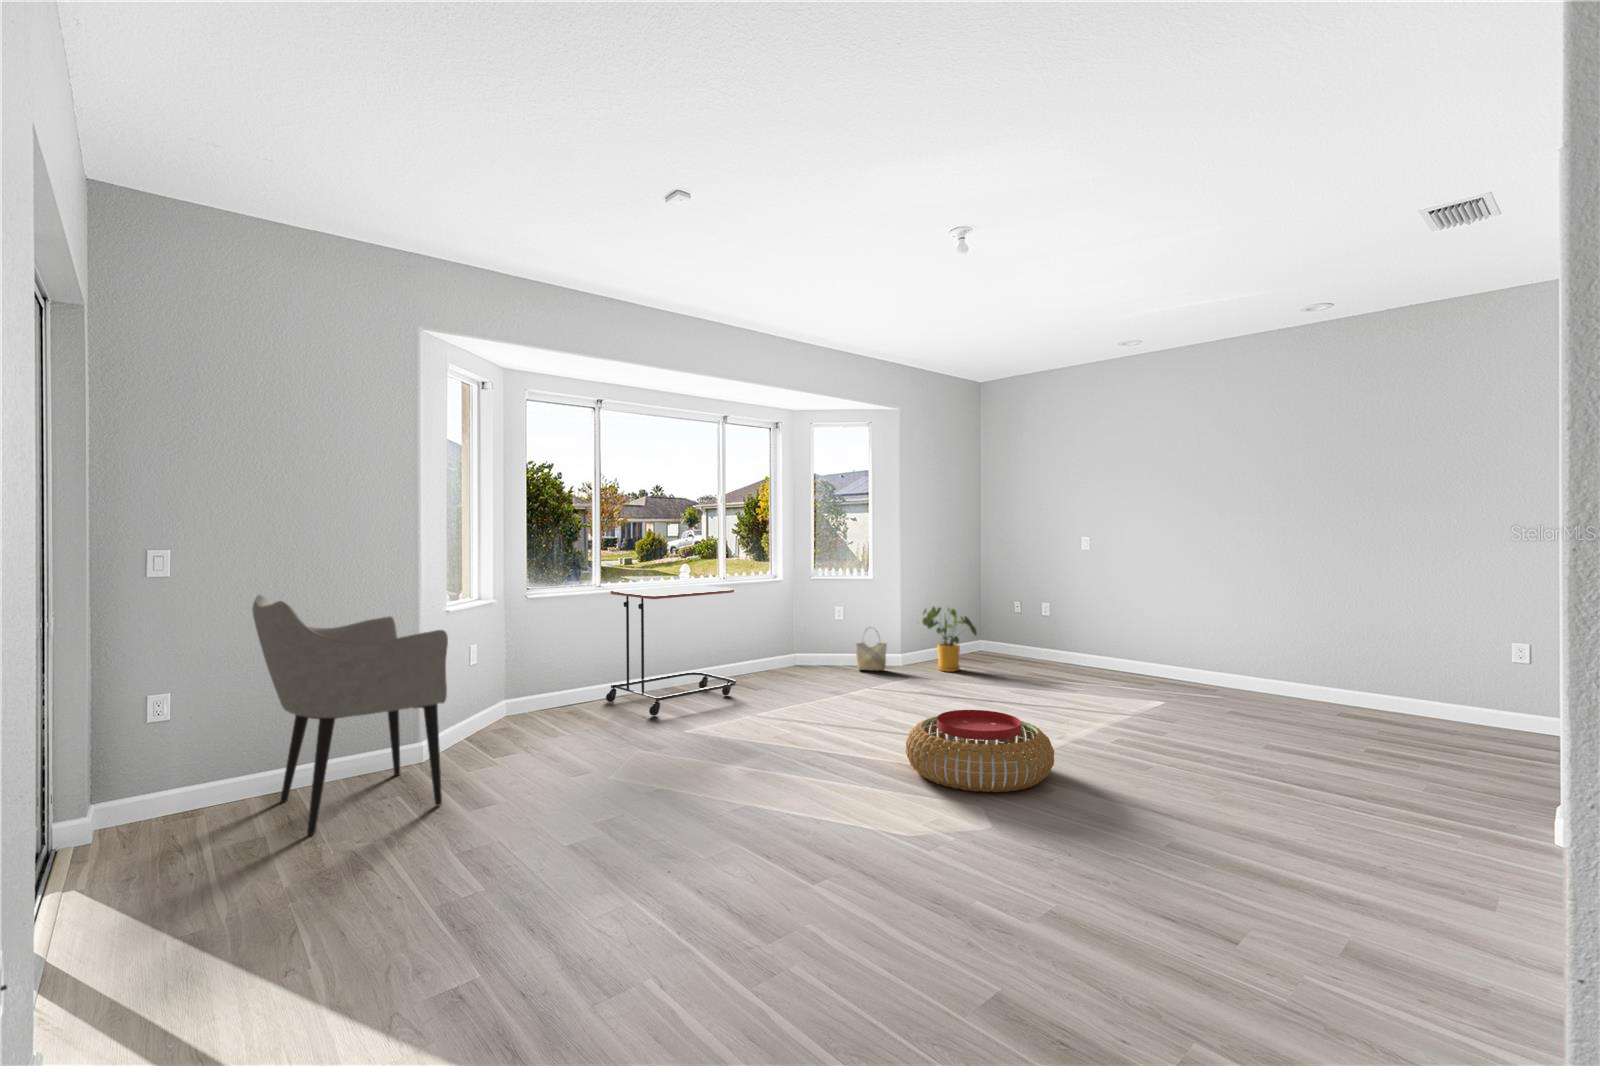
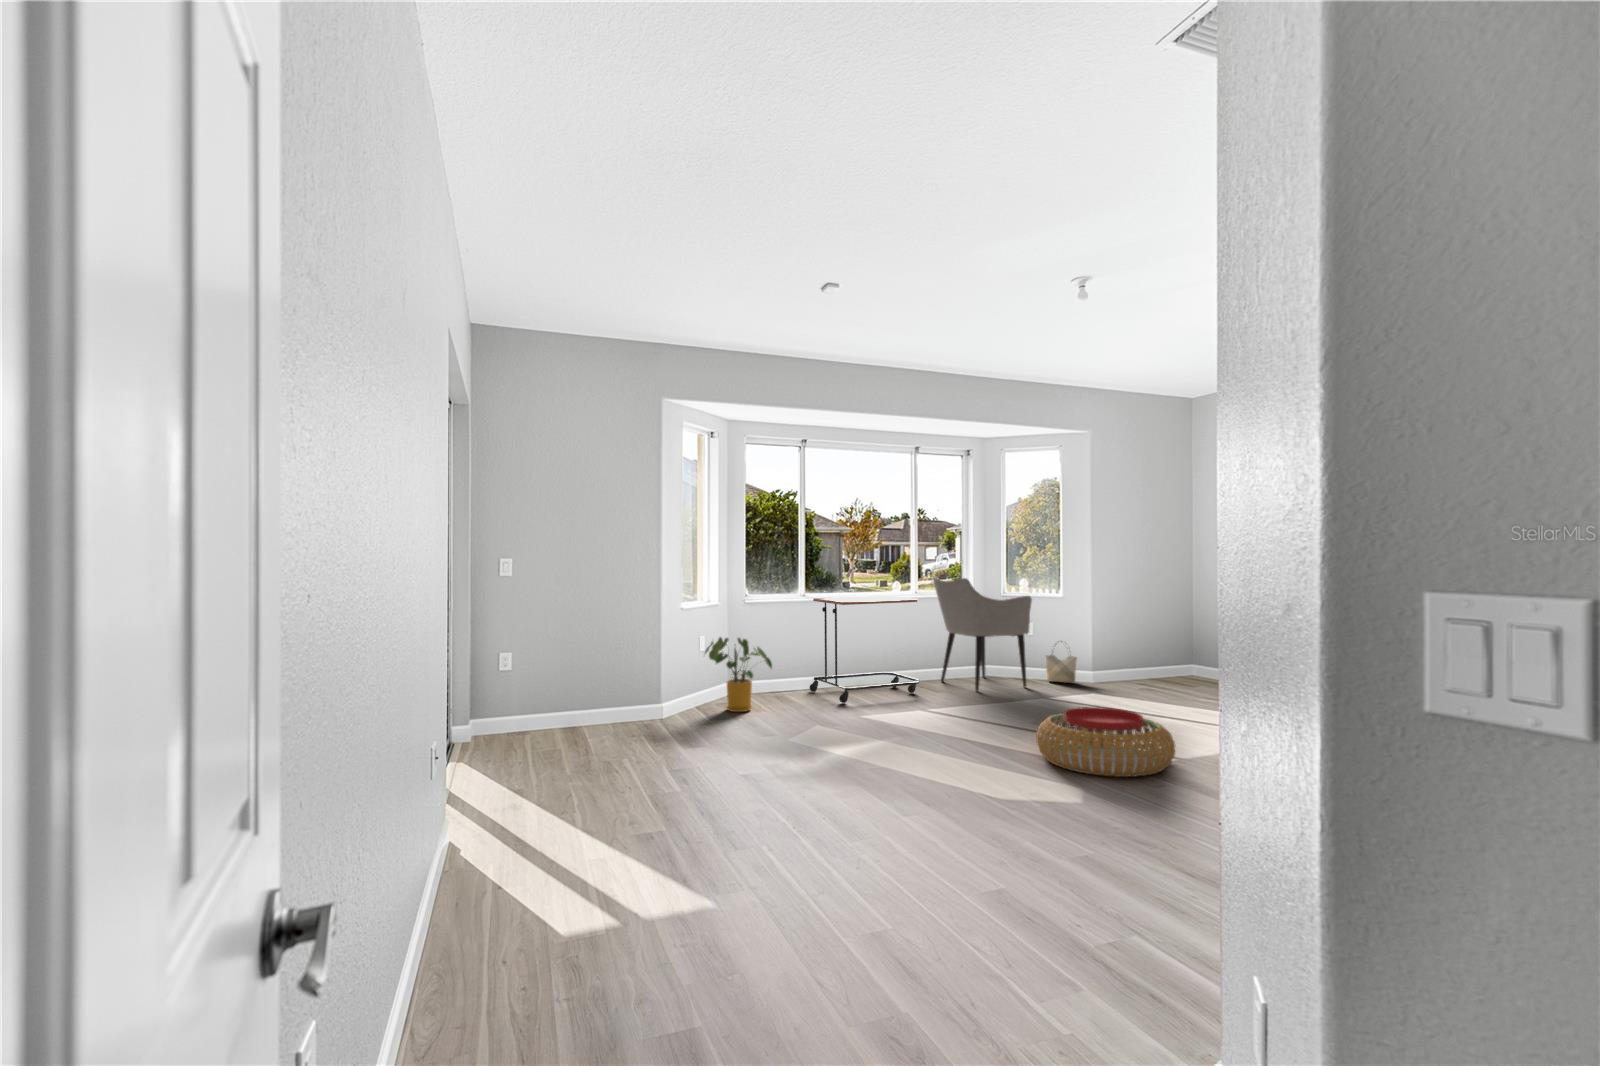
armchair: present [252,594,448,835] -> present [933,577,1032,691]
house plant: present [920,607,977,672] -> present [705,637,772,712]

